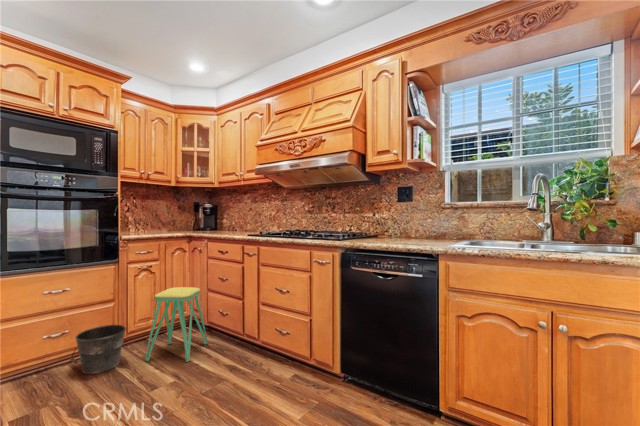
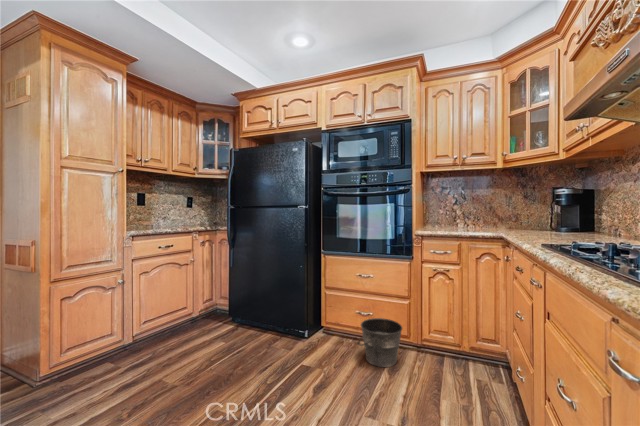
stool: present [146,287,207,362] -> none [409,304,492,414]

